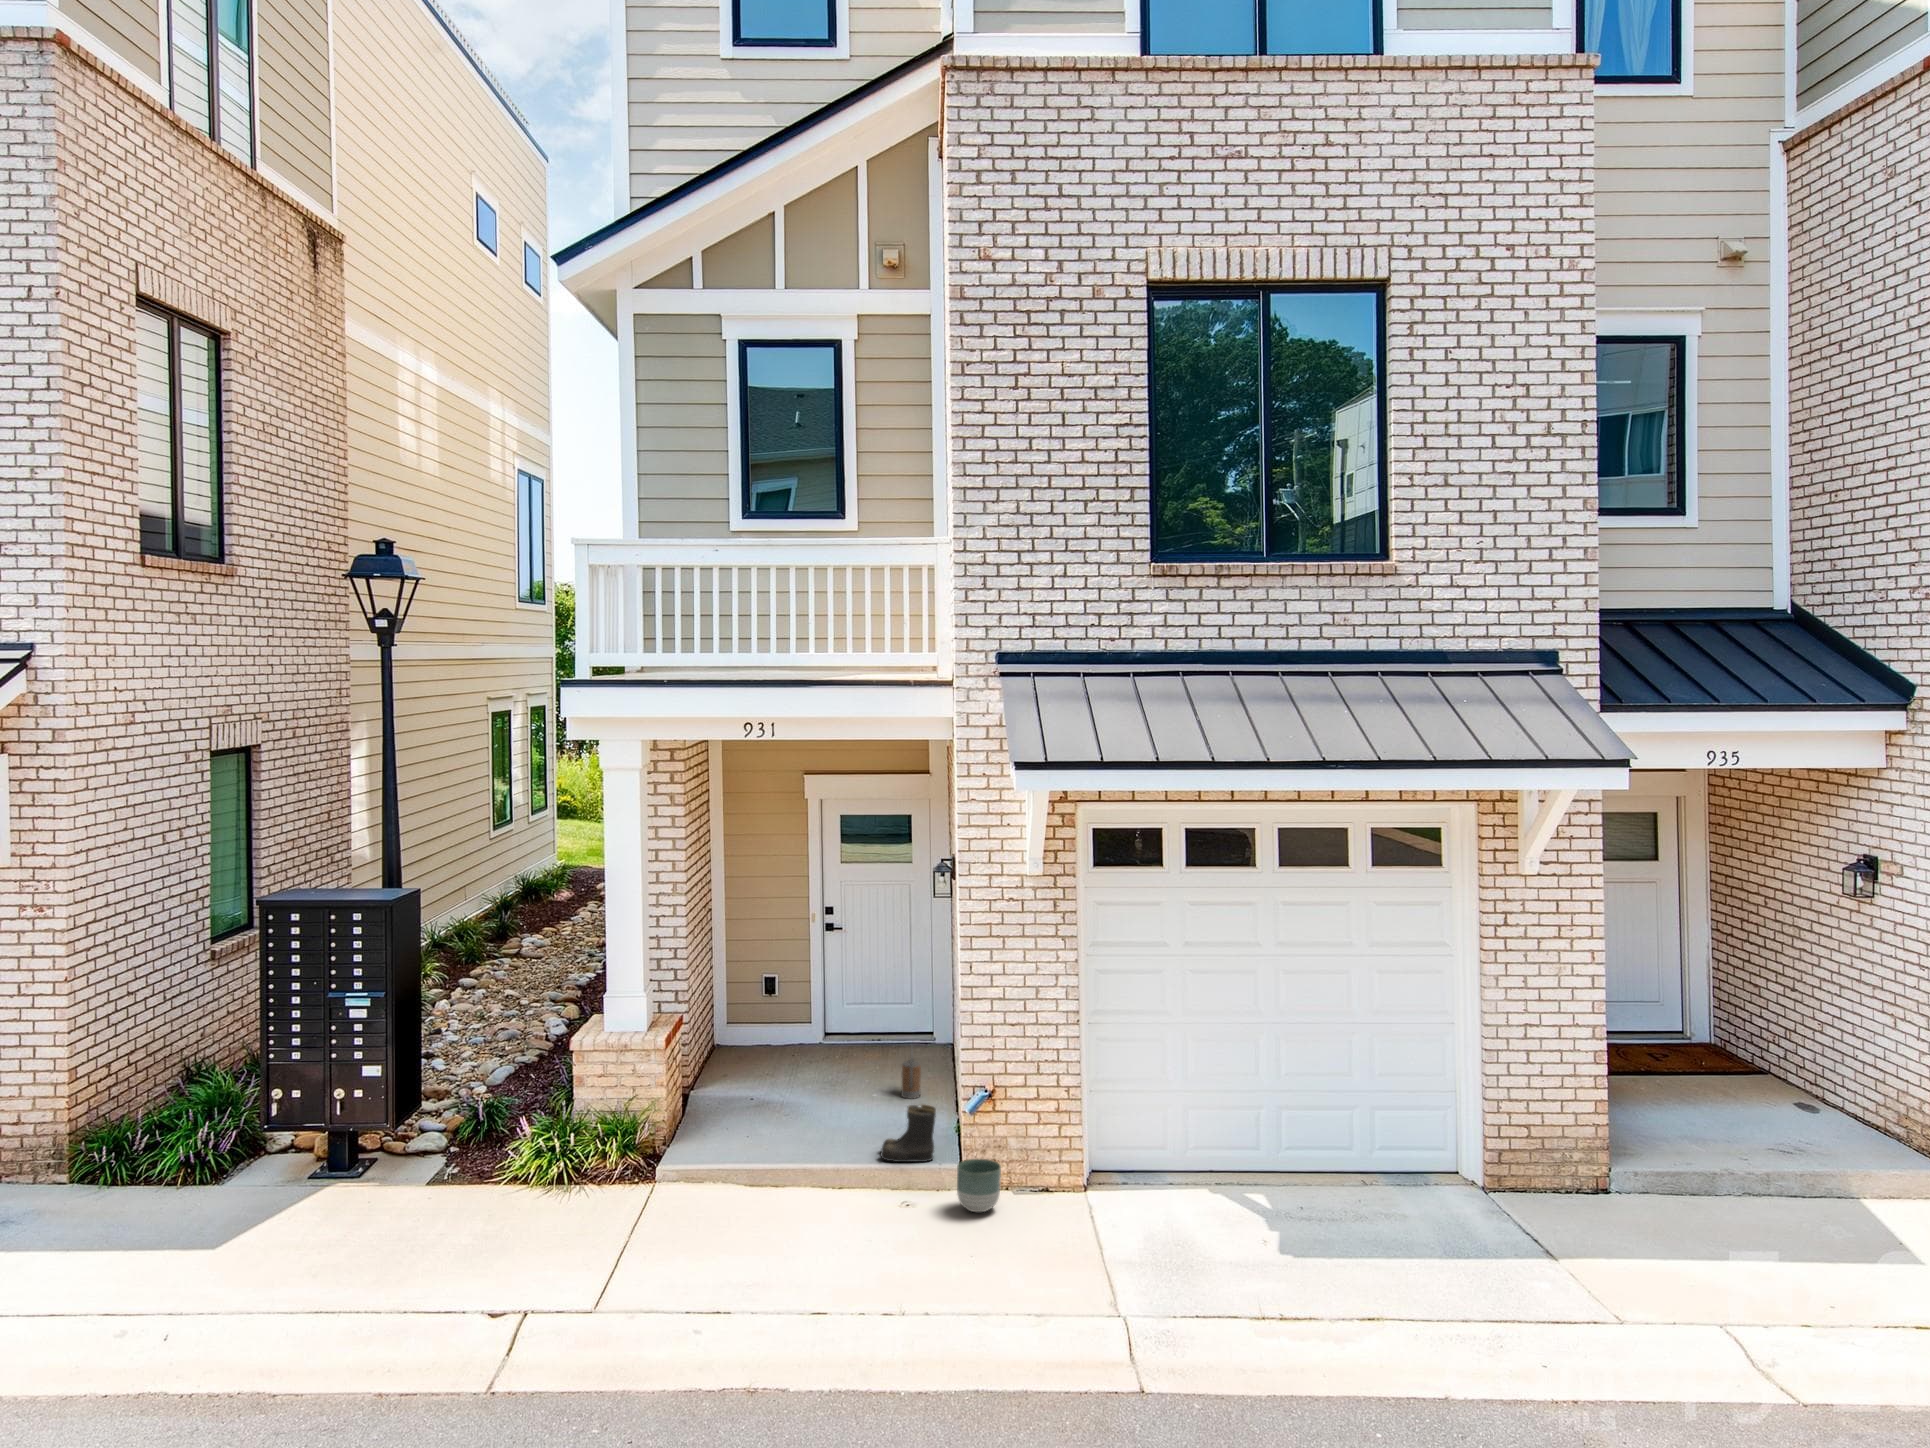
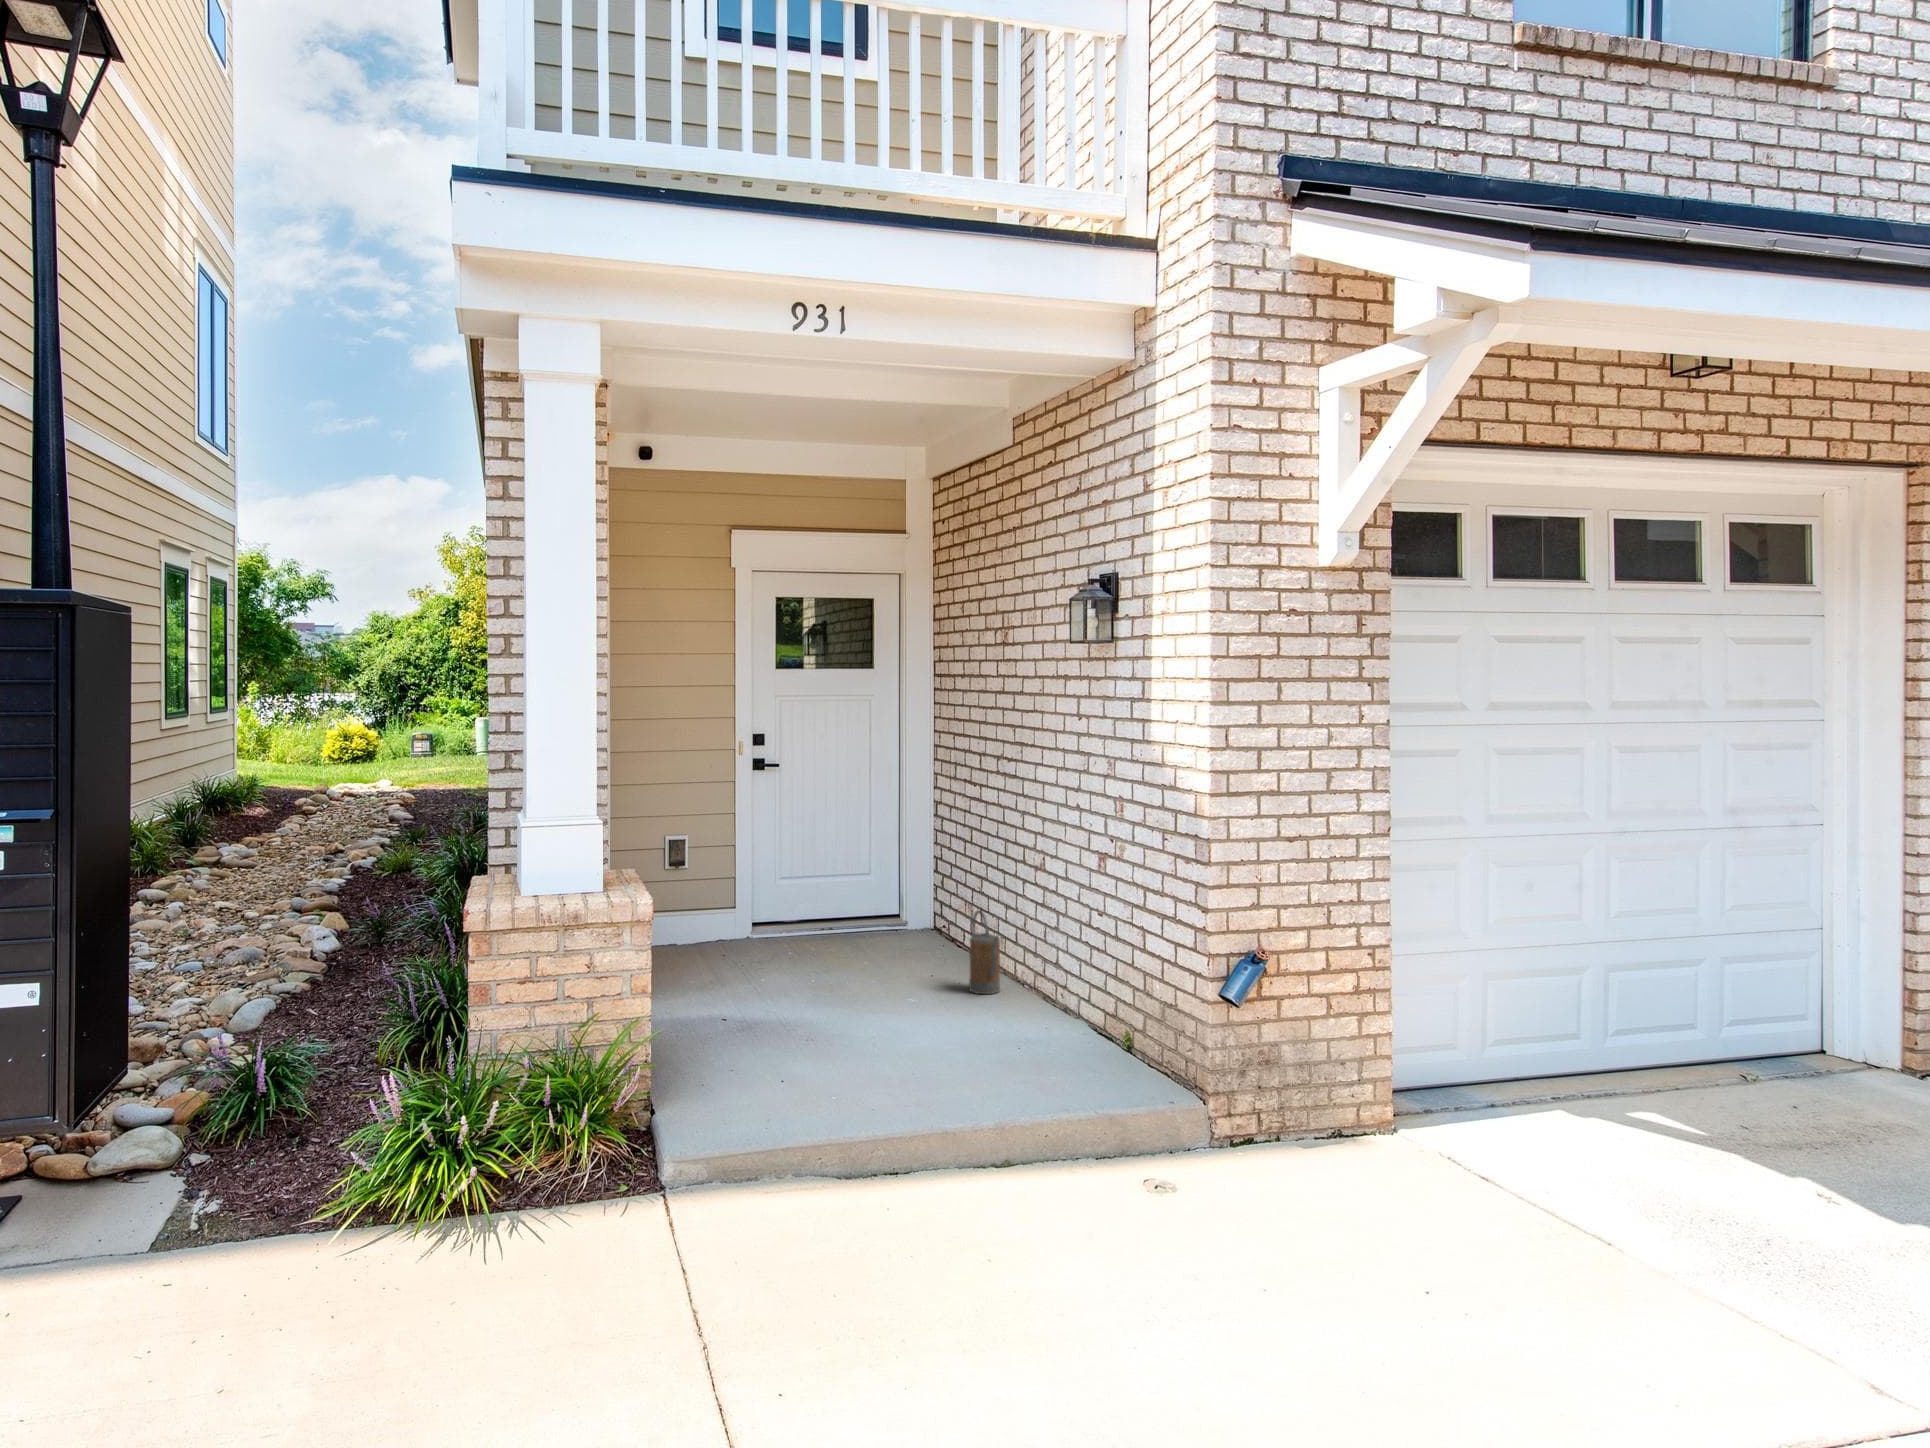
boots: present [881,1104,936,1162] -> none [1053,985,1161,1089]
planter: present [957,1159,1001,1212] -> none [1260,1067,1344,1166]

